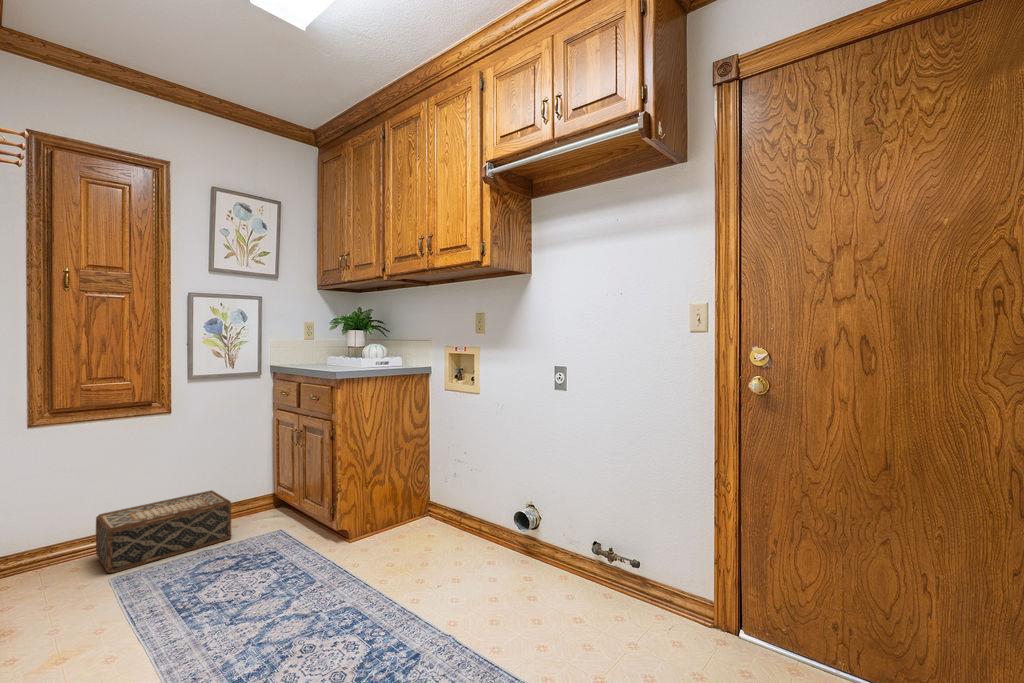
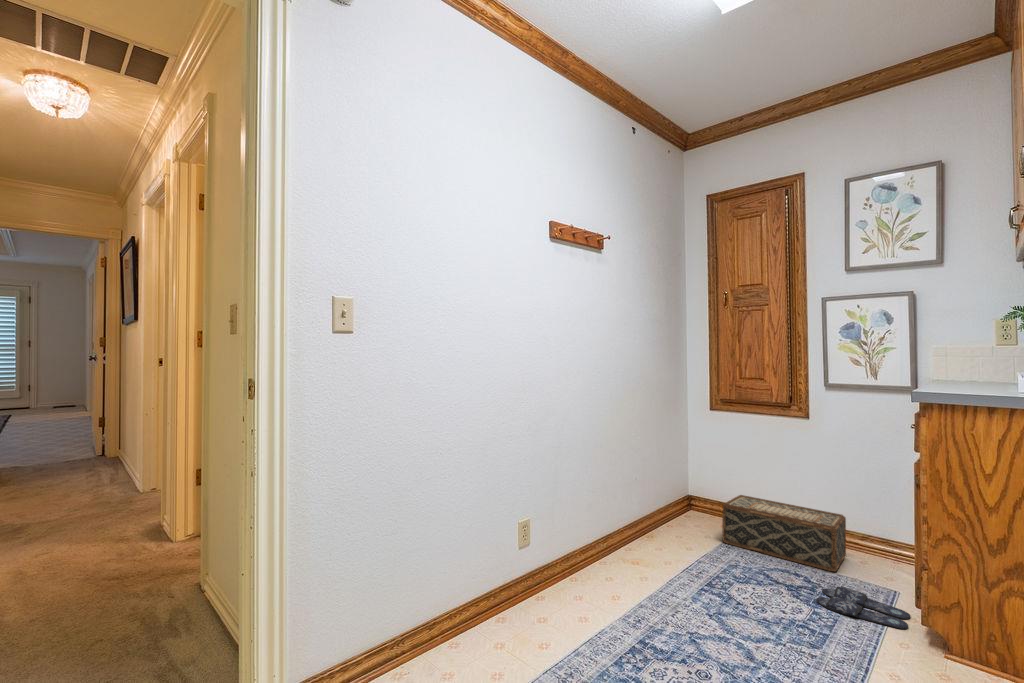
slippers: none [248,535,316,562] -> present [816,587,910,629]

